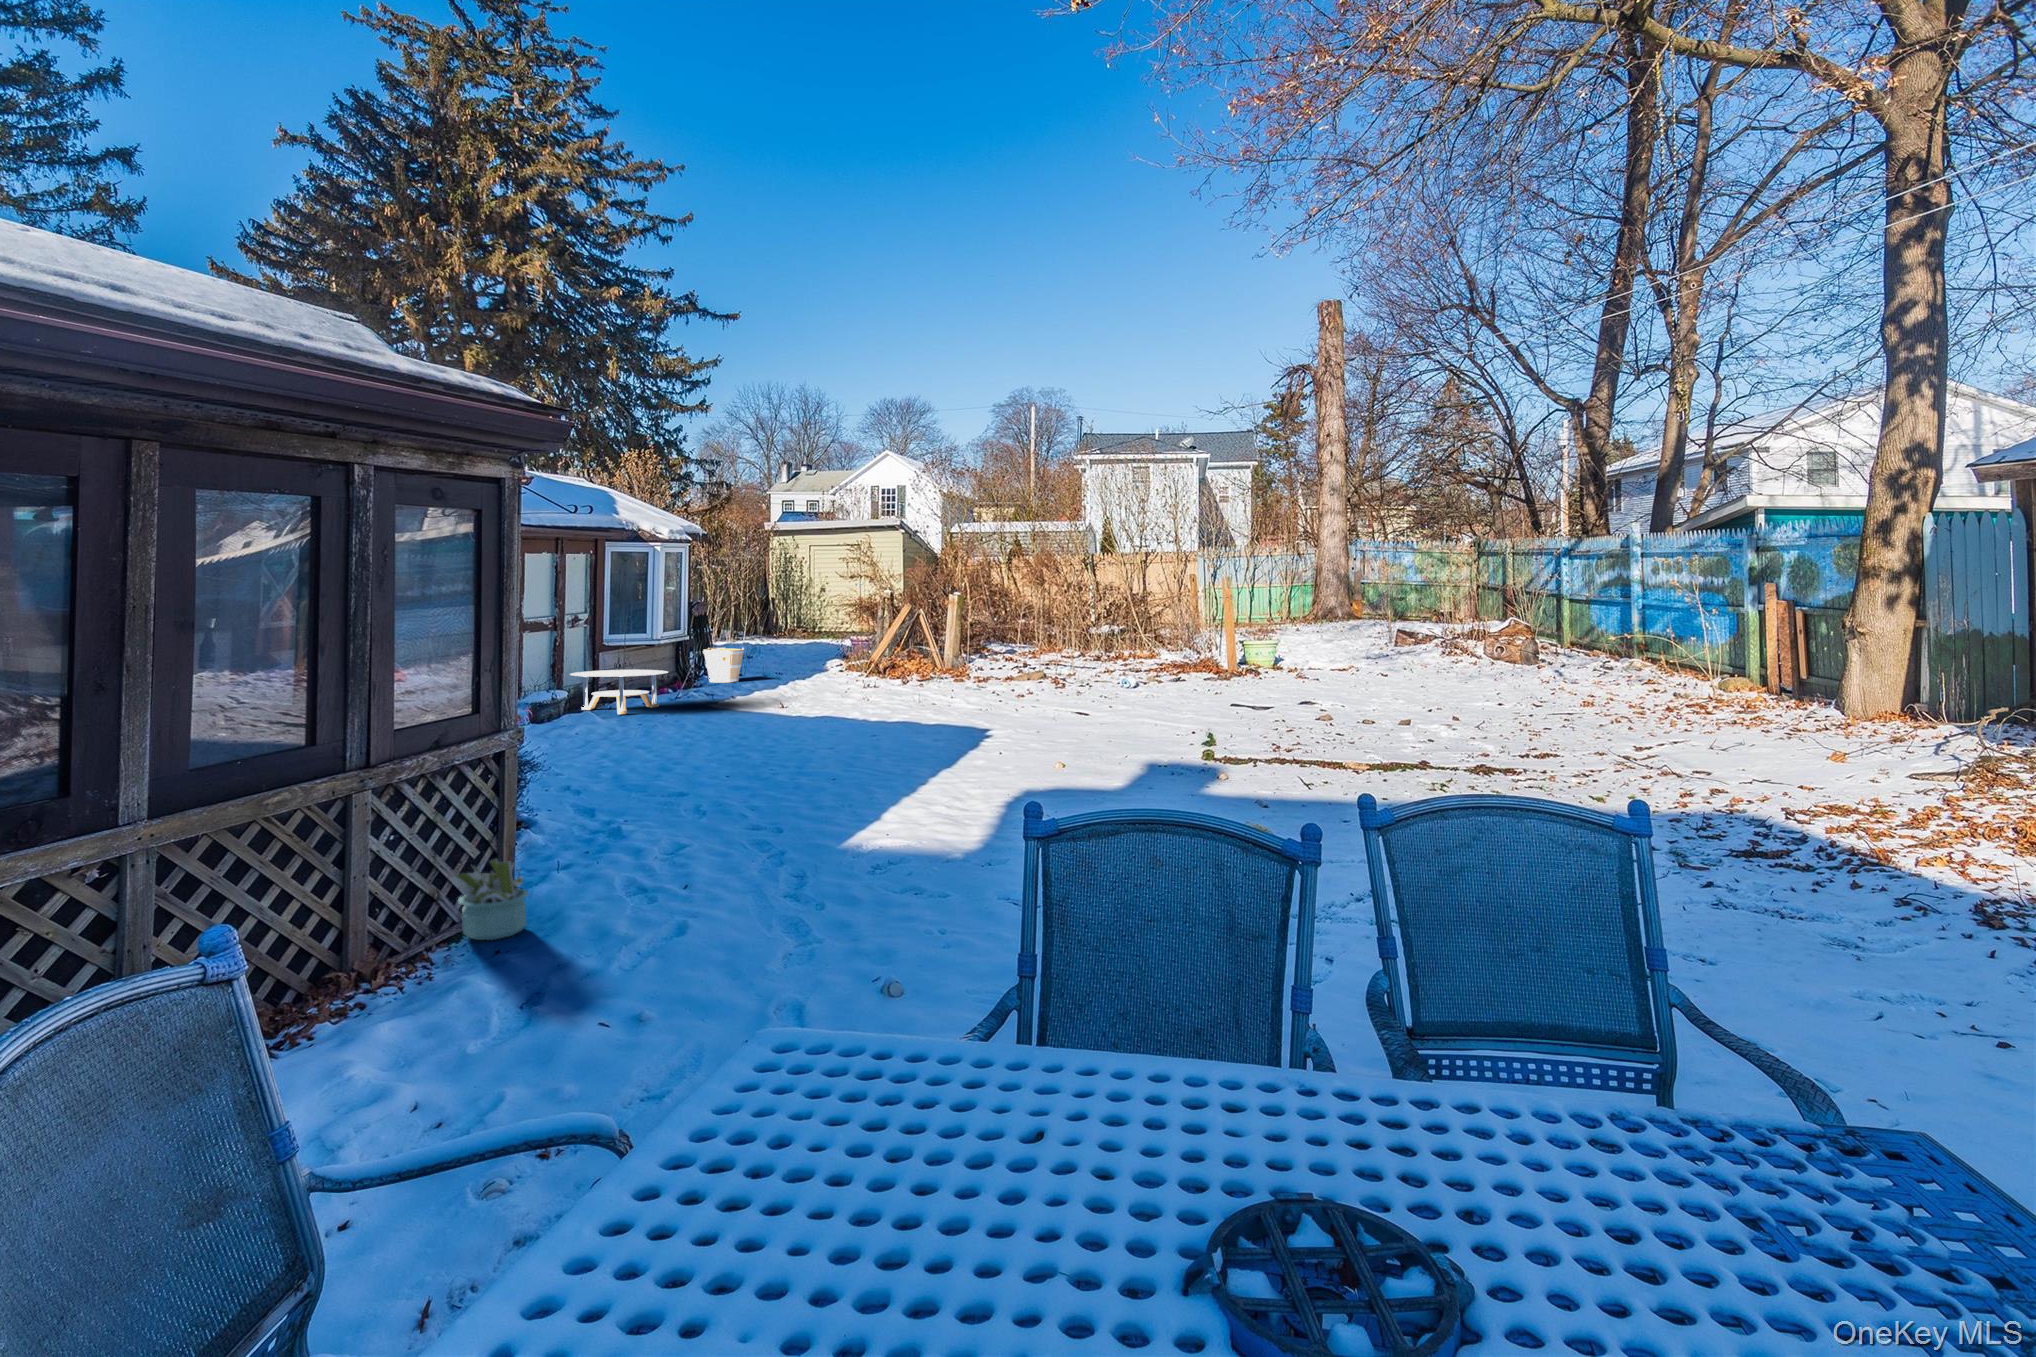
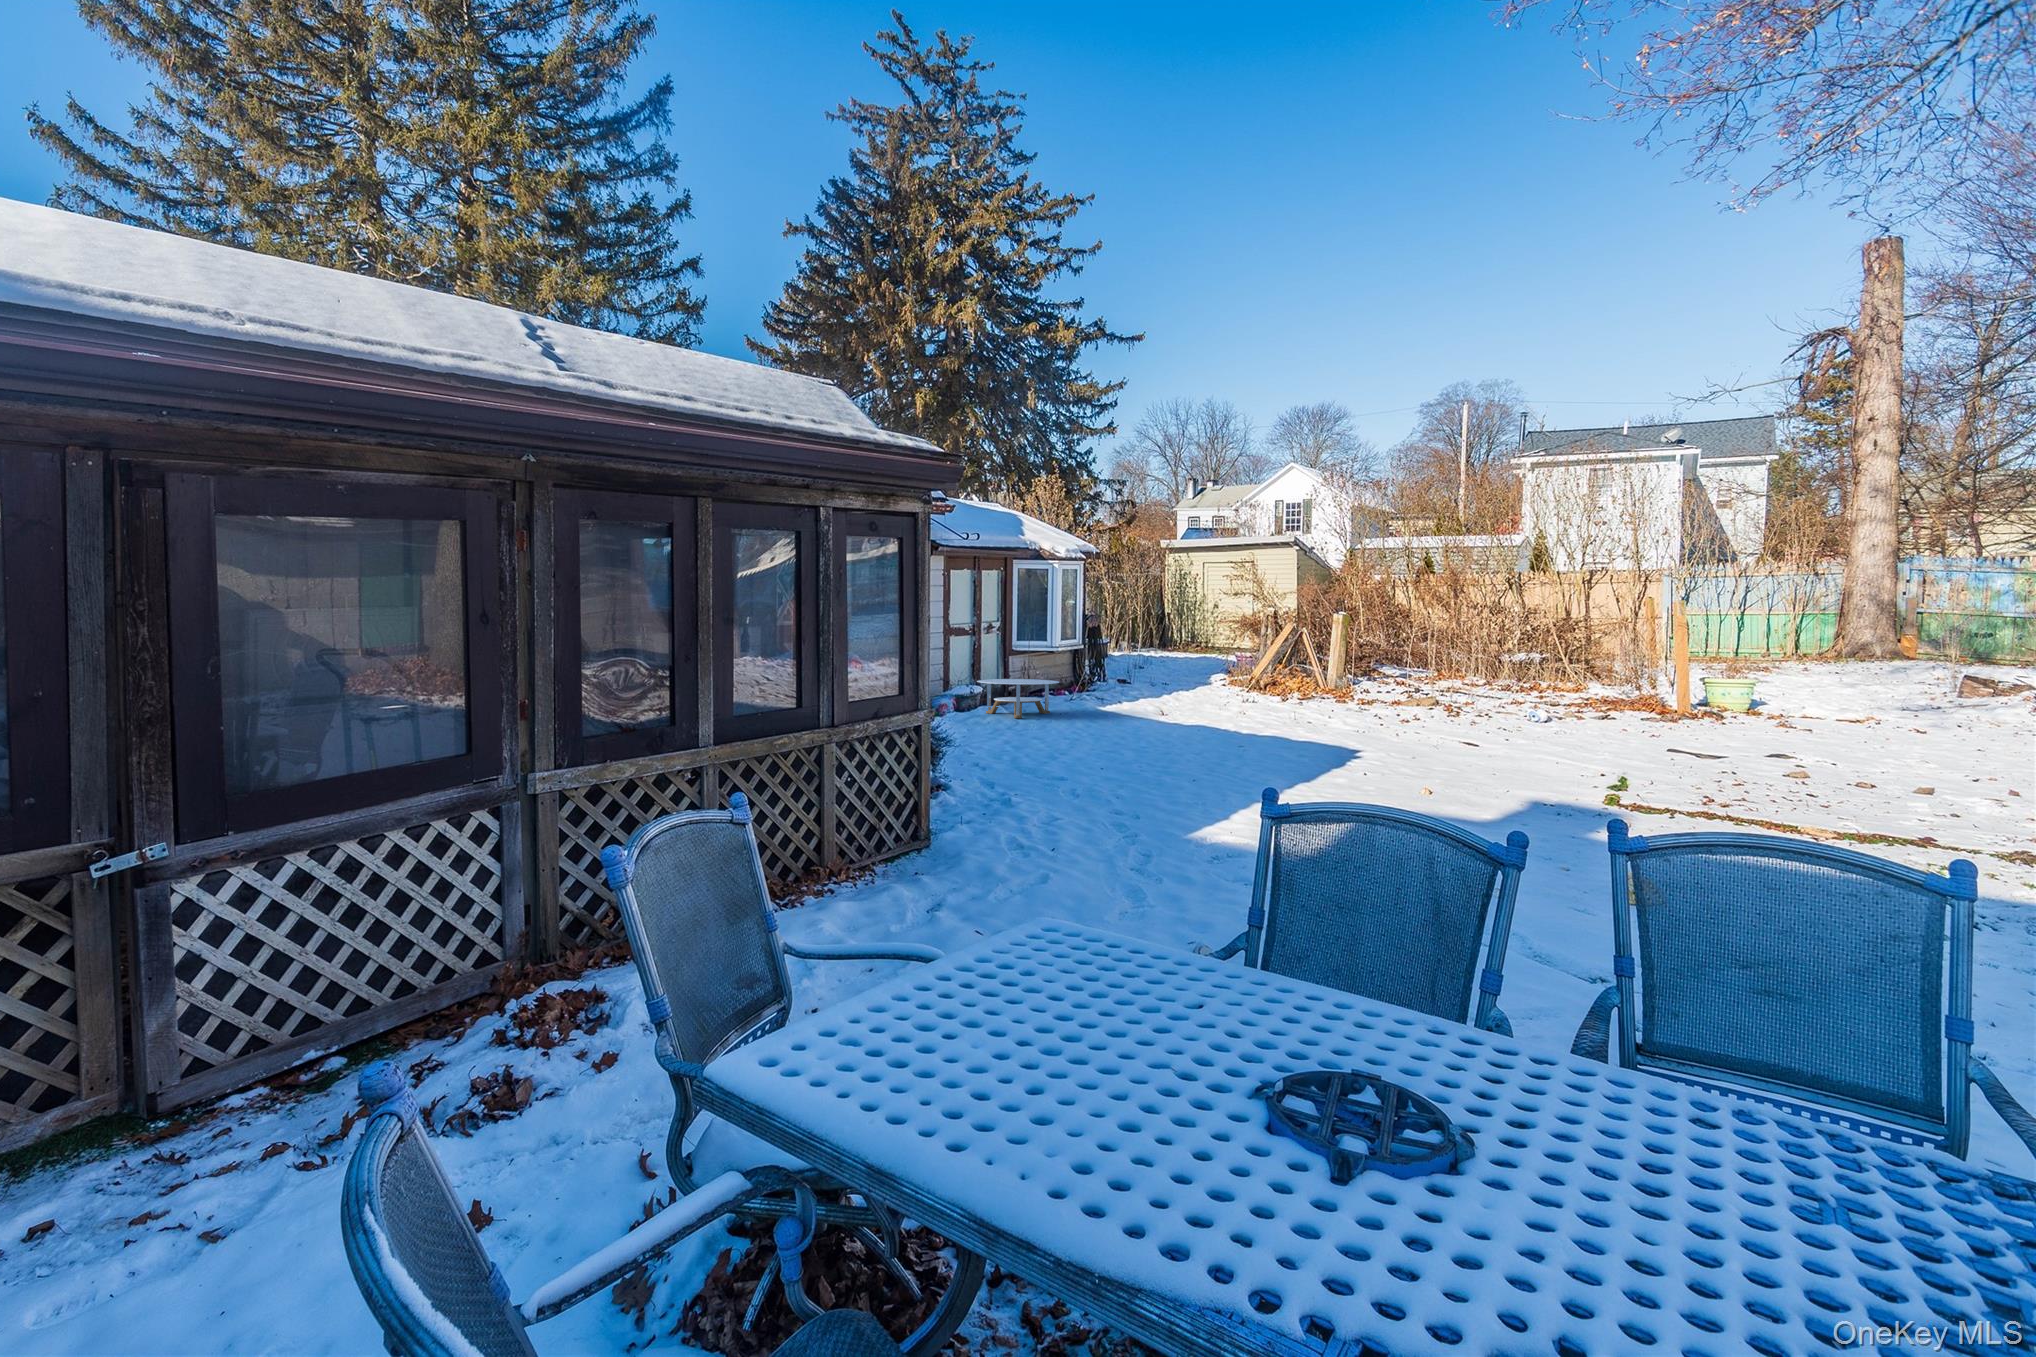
wooden bucket: present [703,648,744,683] -> none [1095,662,1133,696]
decorative plant: present [451,859,528,940] -> none [884,802,934,858]

